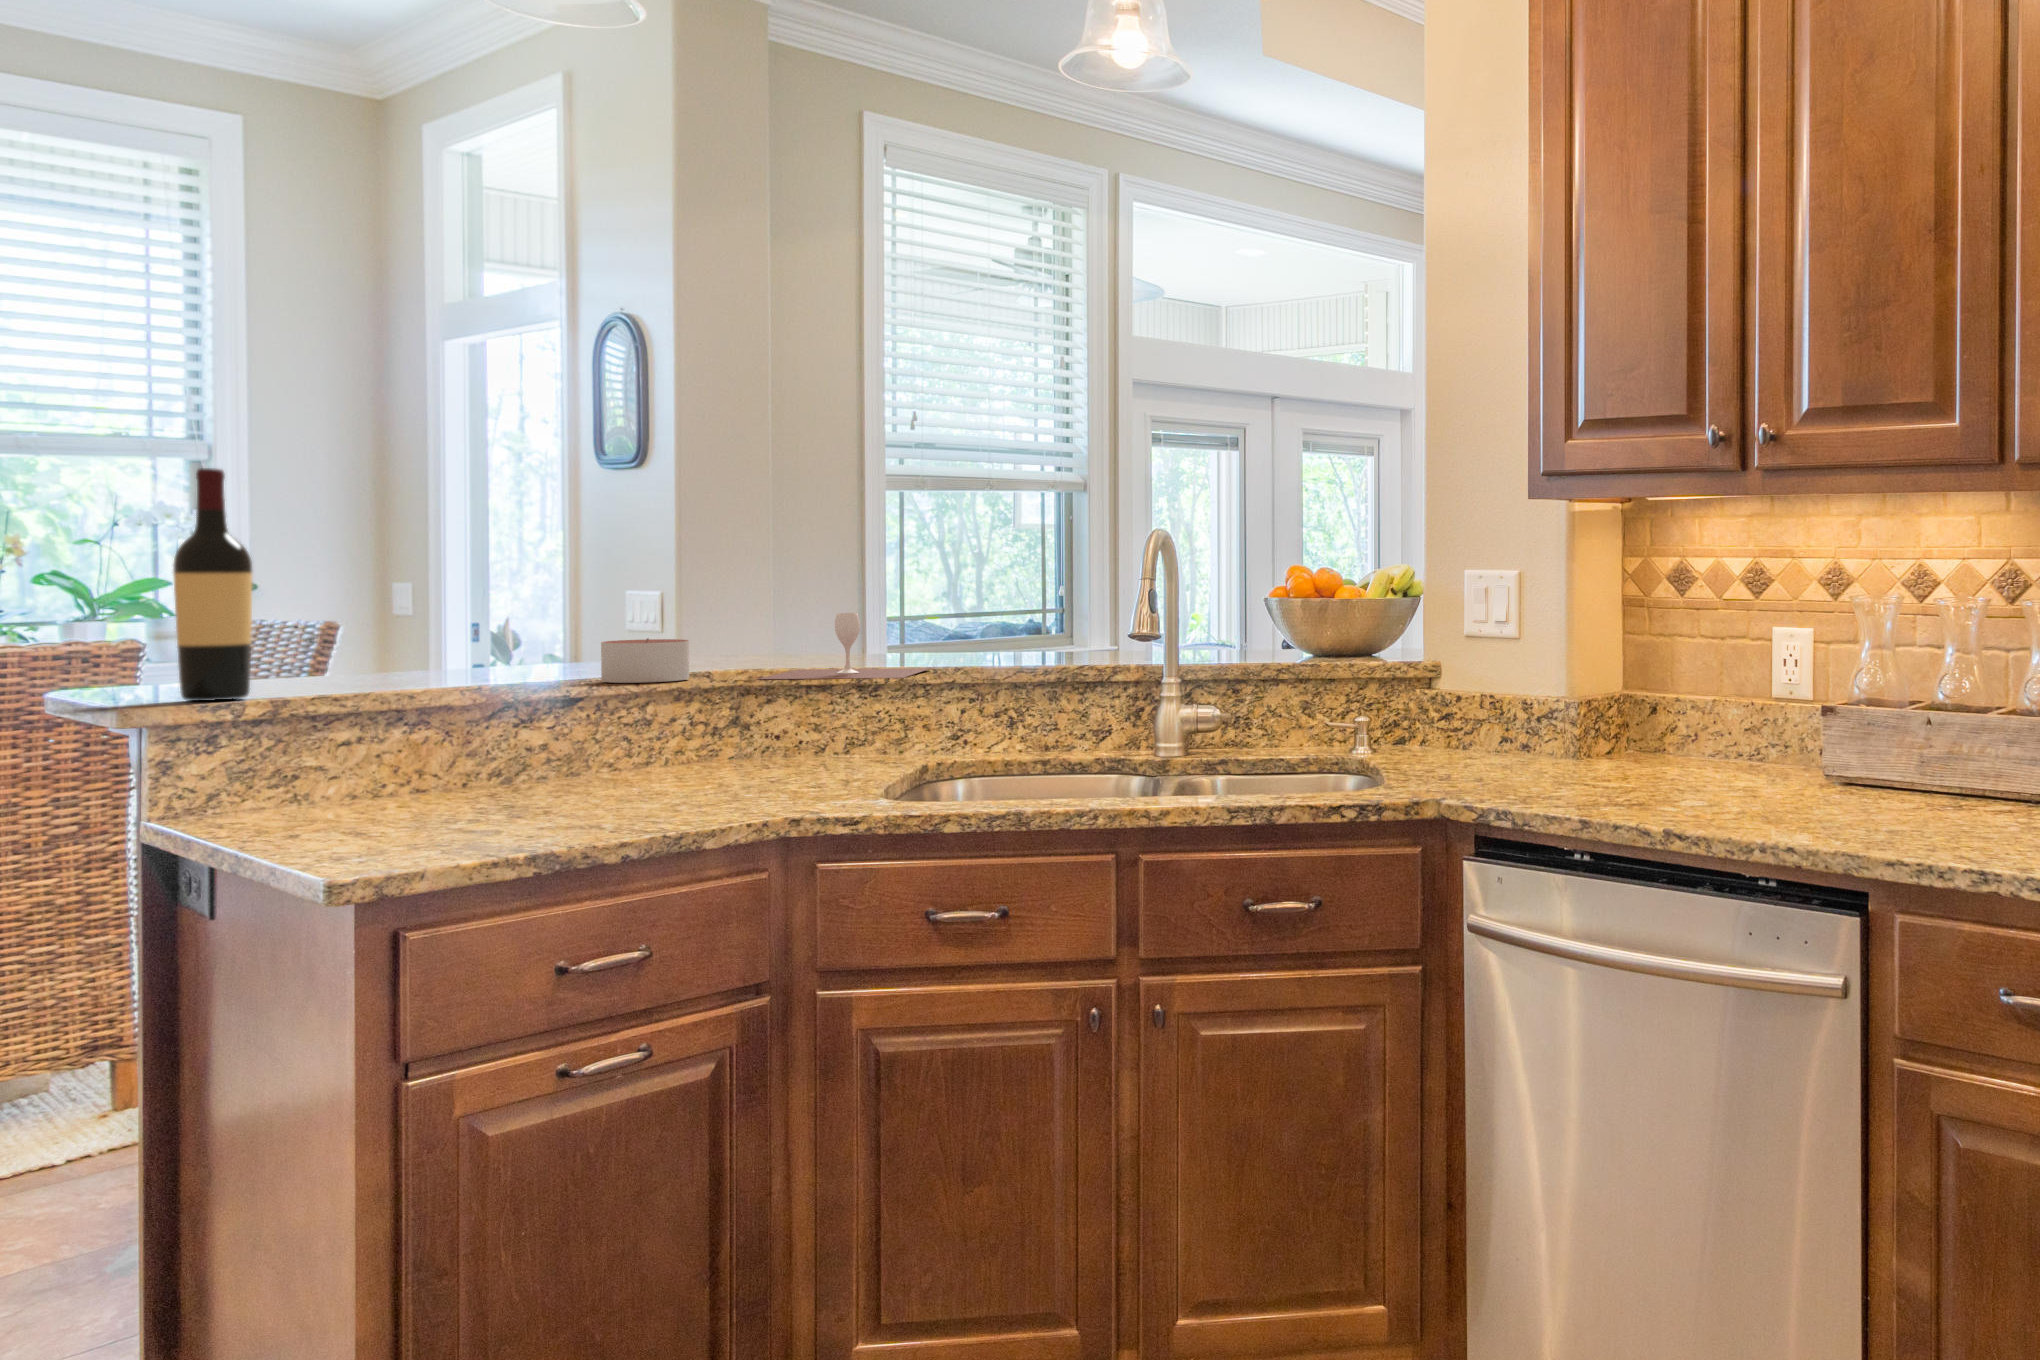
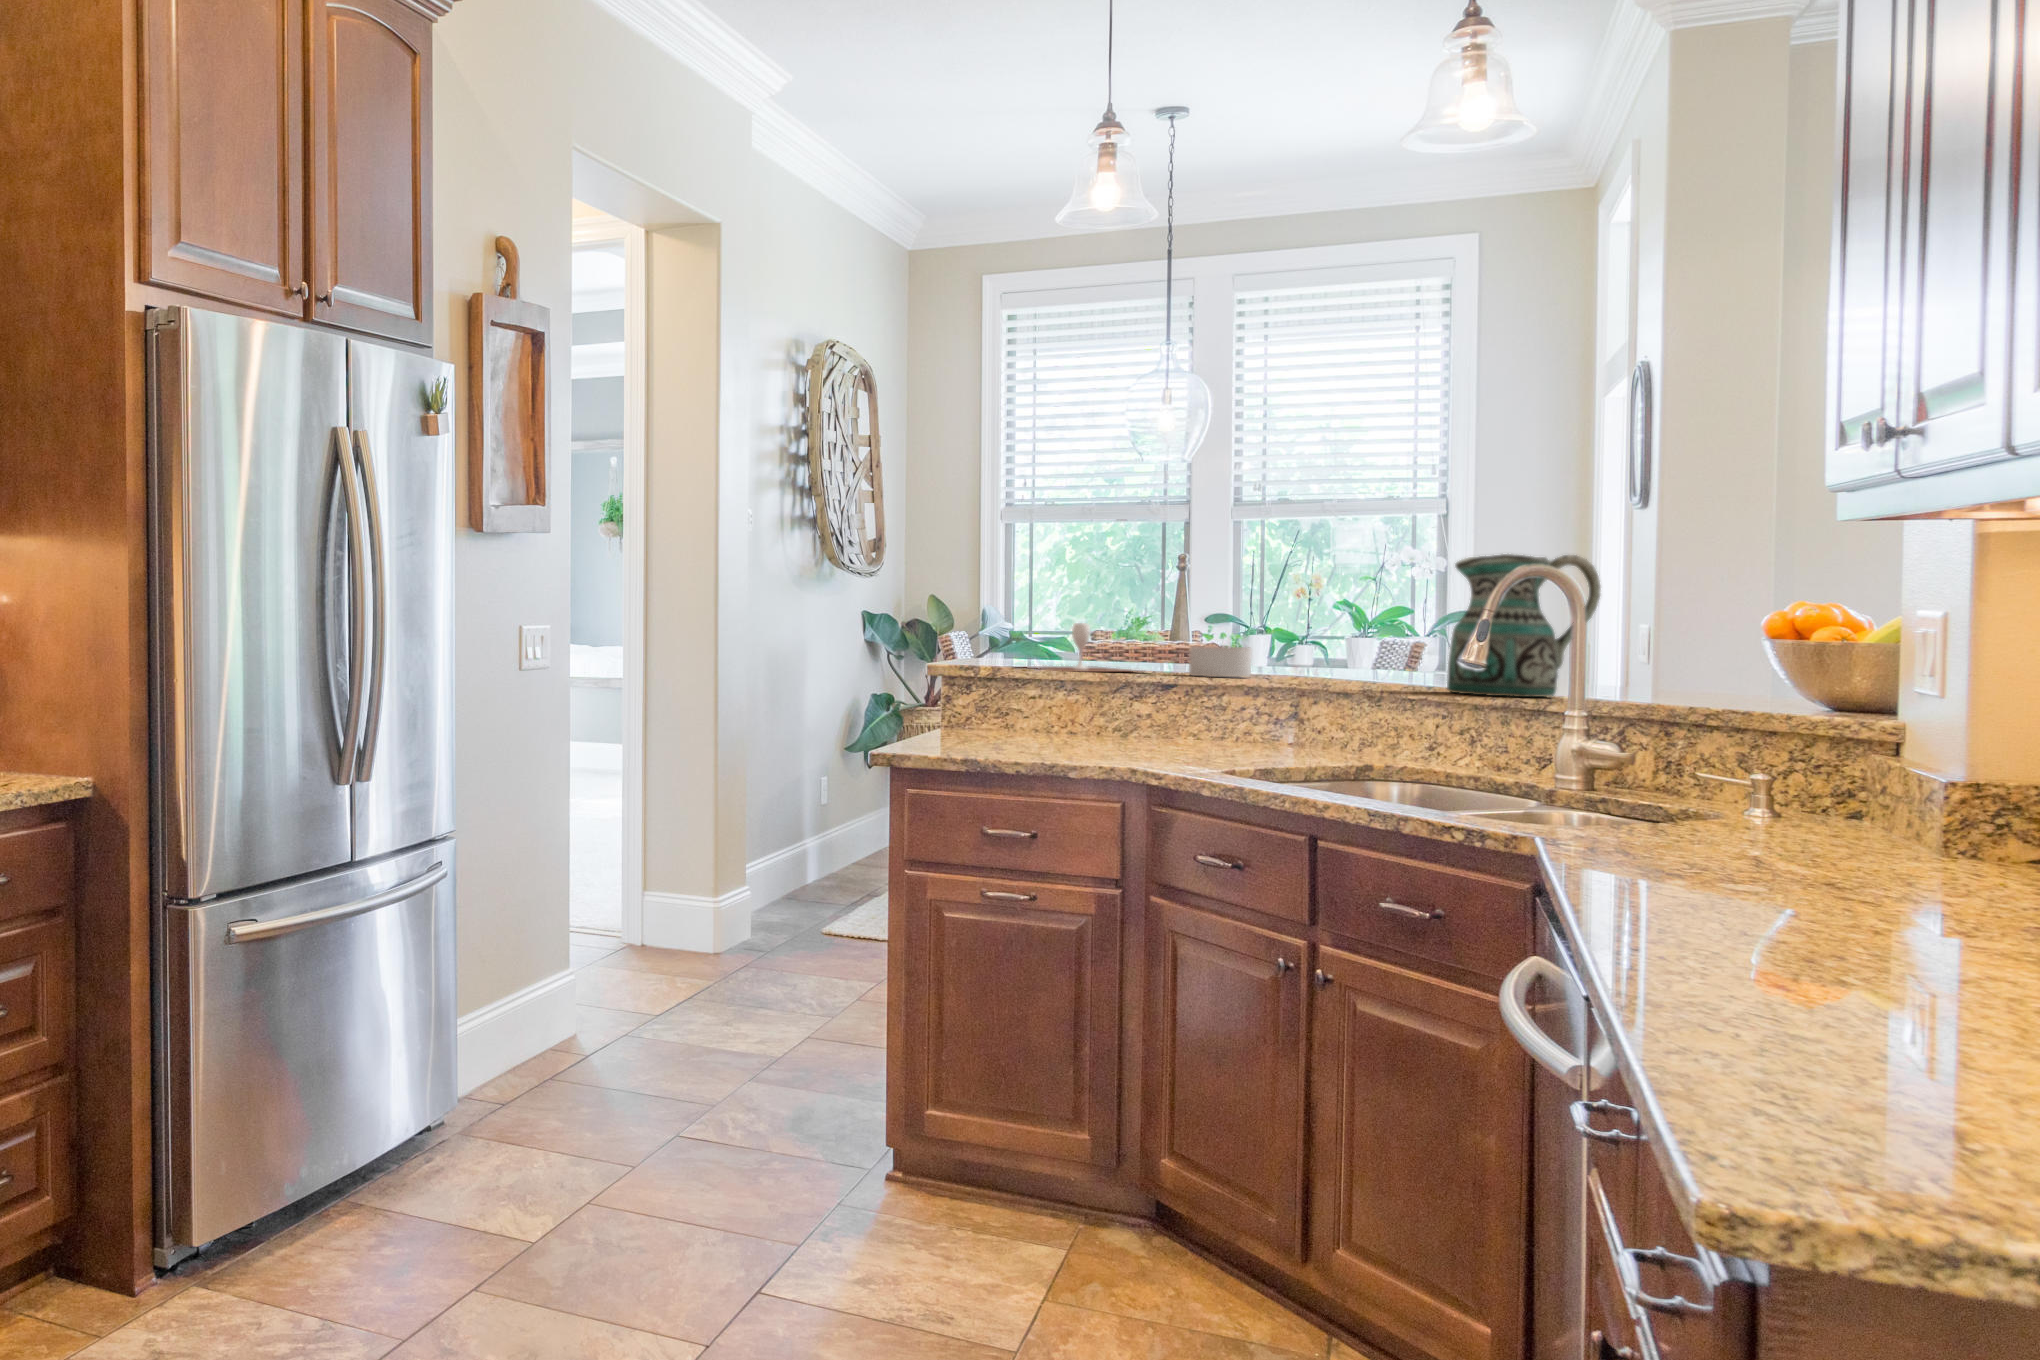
wine bottle: present [173,468,252,701] -> none [961,531,998,664]
ceramic pitcher: none [986,523,1097,673] -> present [1447,554,1601,697]
wine glass: present [757,613,931,680] -> present [1029,623,1131,672]

